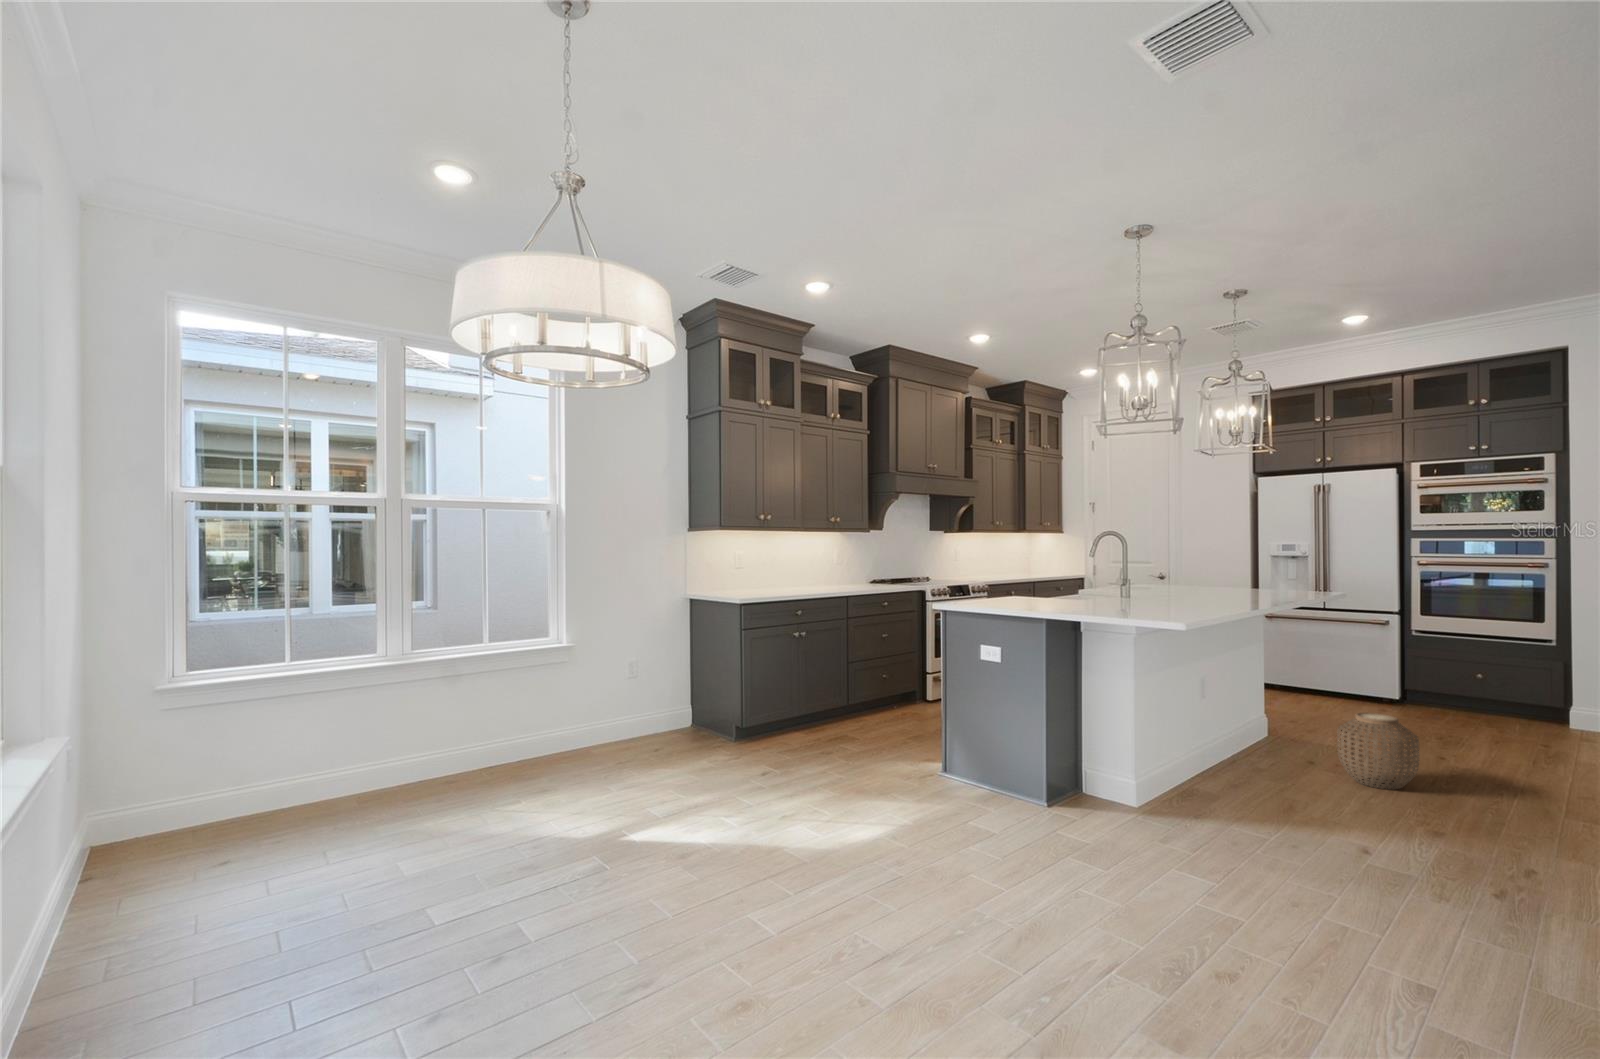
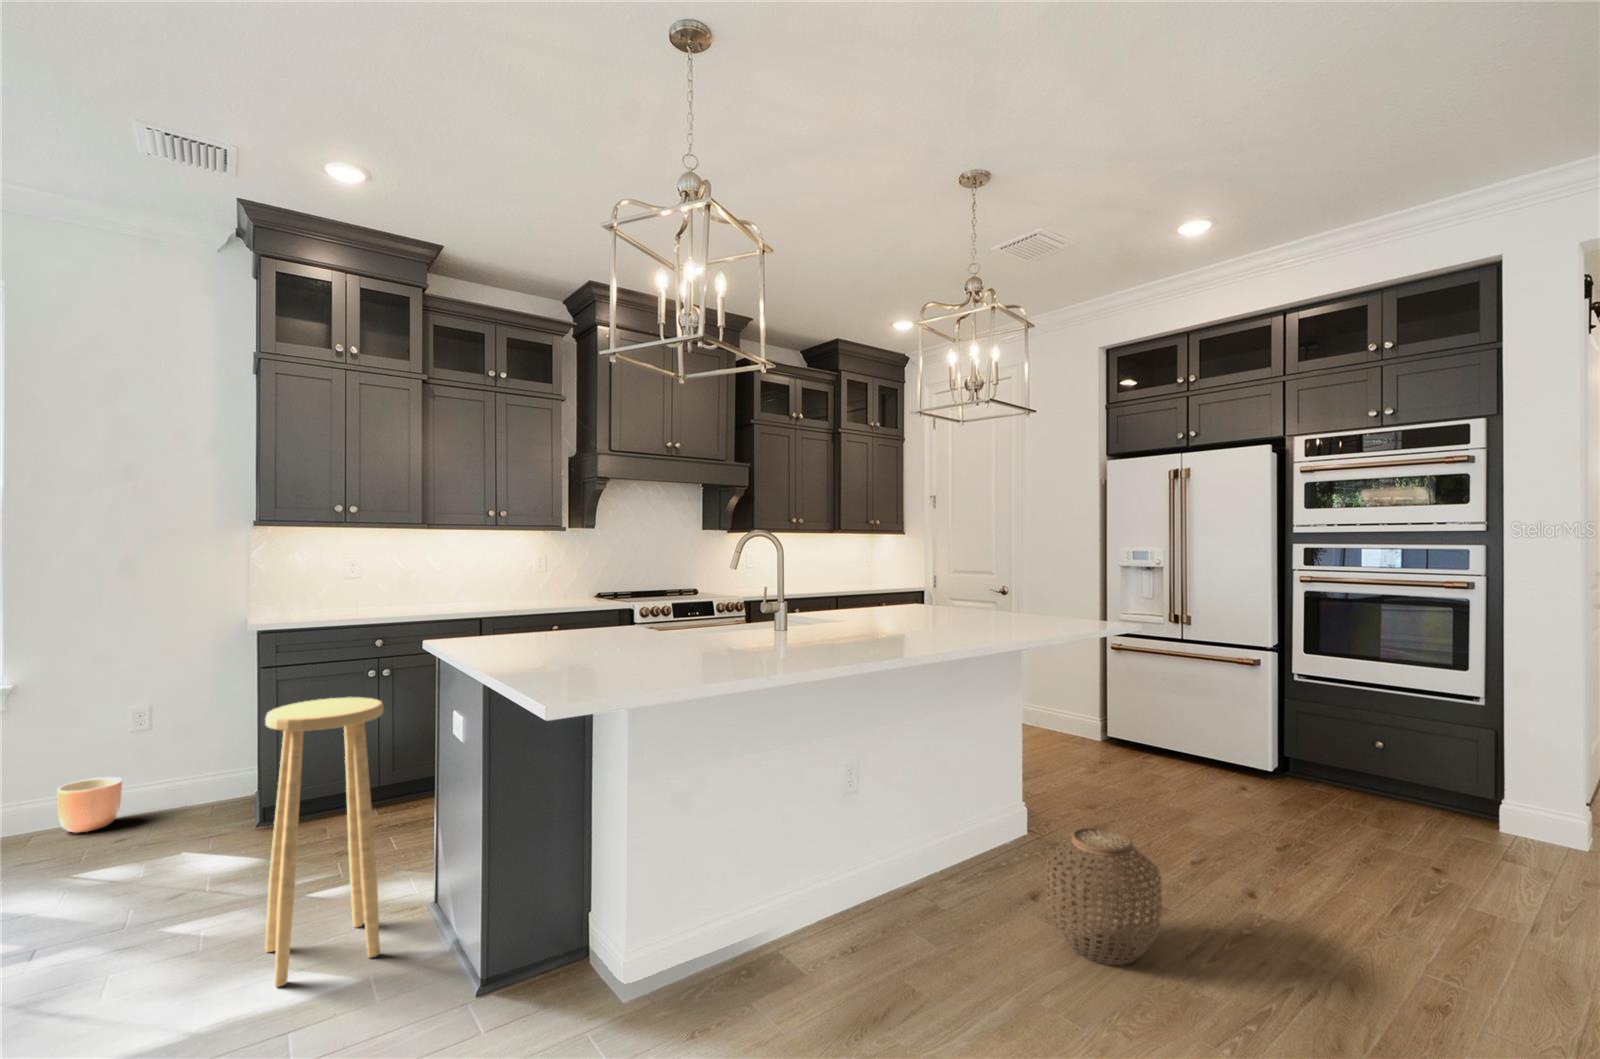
stool: none [879,639,953,808] -> present [265,697,383,987]
planter: none [604,710,639,747] -> present [57,777,122,833]

